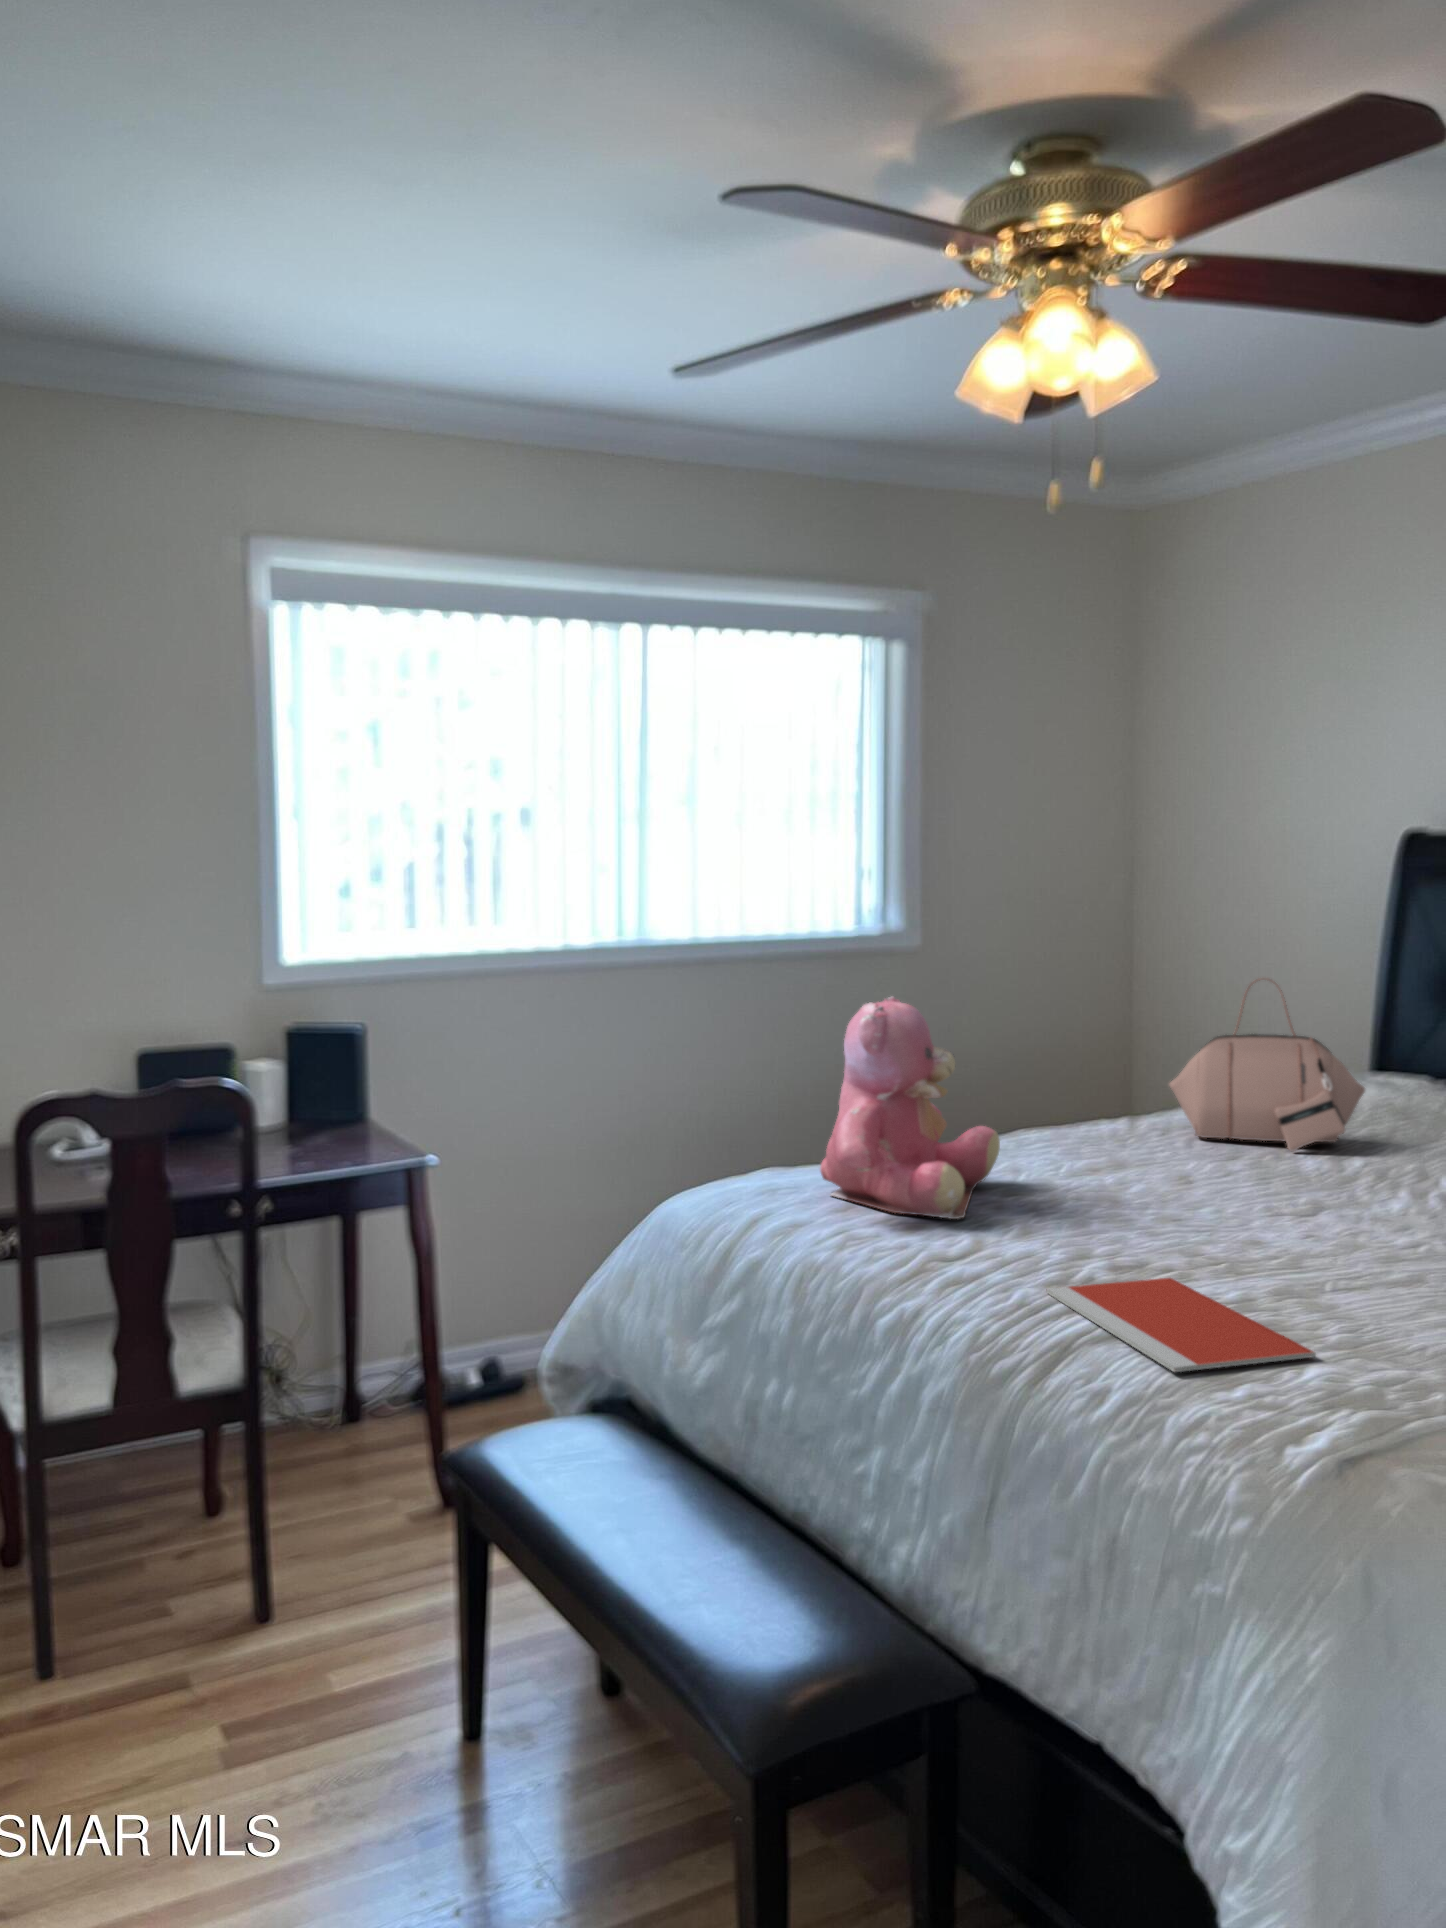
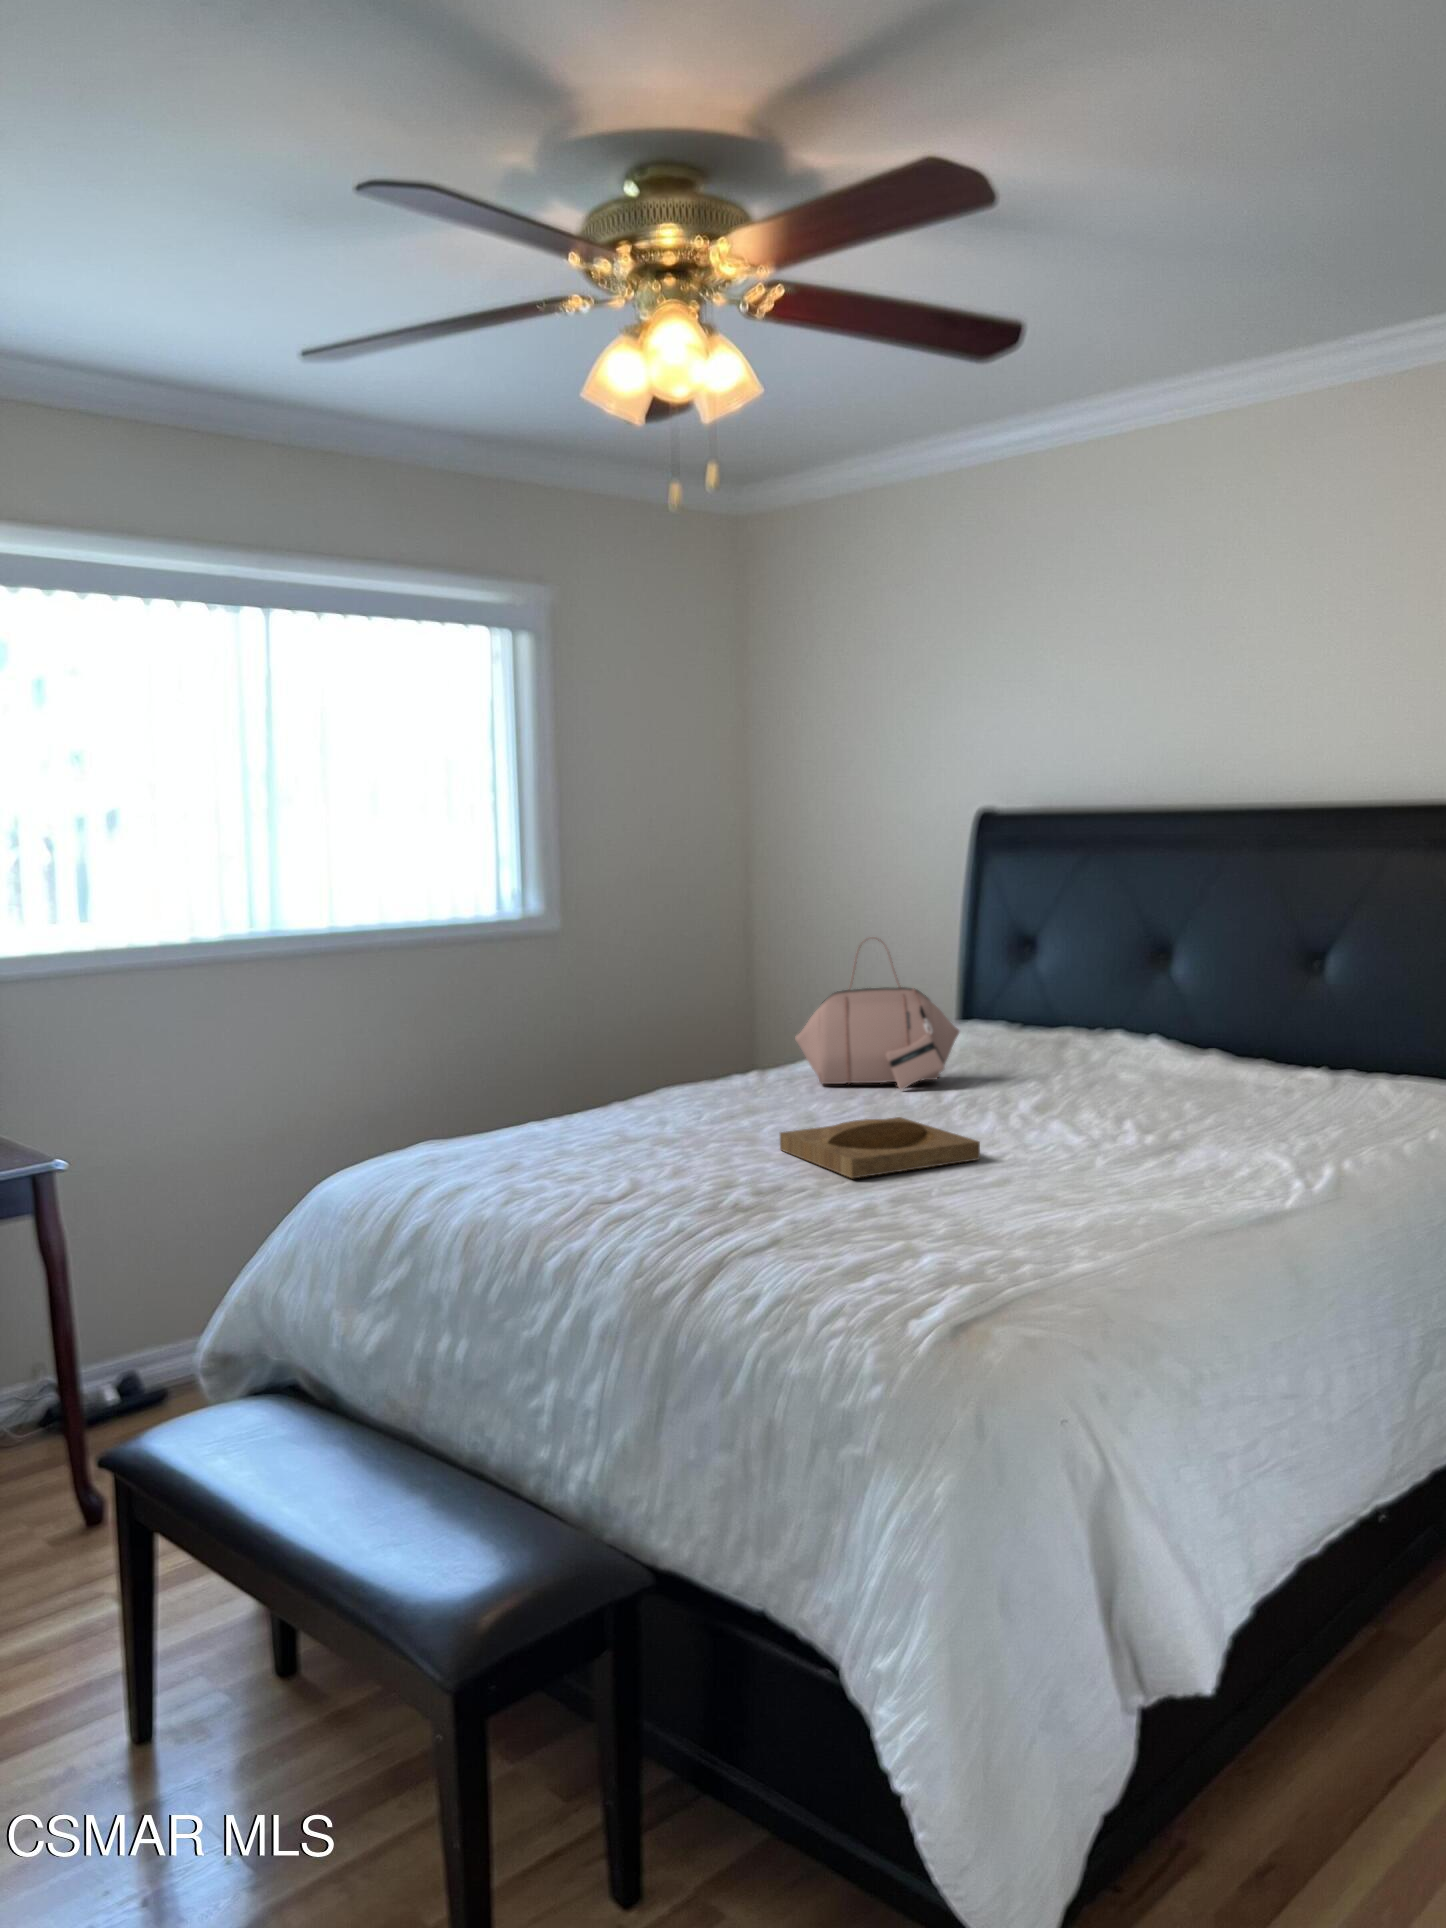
teddy bear: present [820,996,1000,1219] -> none [479,965,648,1170]
tray: none [1145,1186,1385,1257] -> present [780,1117,980,1178]
notebook: present [1046,1278,1316,1372] -> none [699,1200,929,1274]

